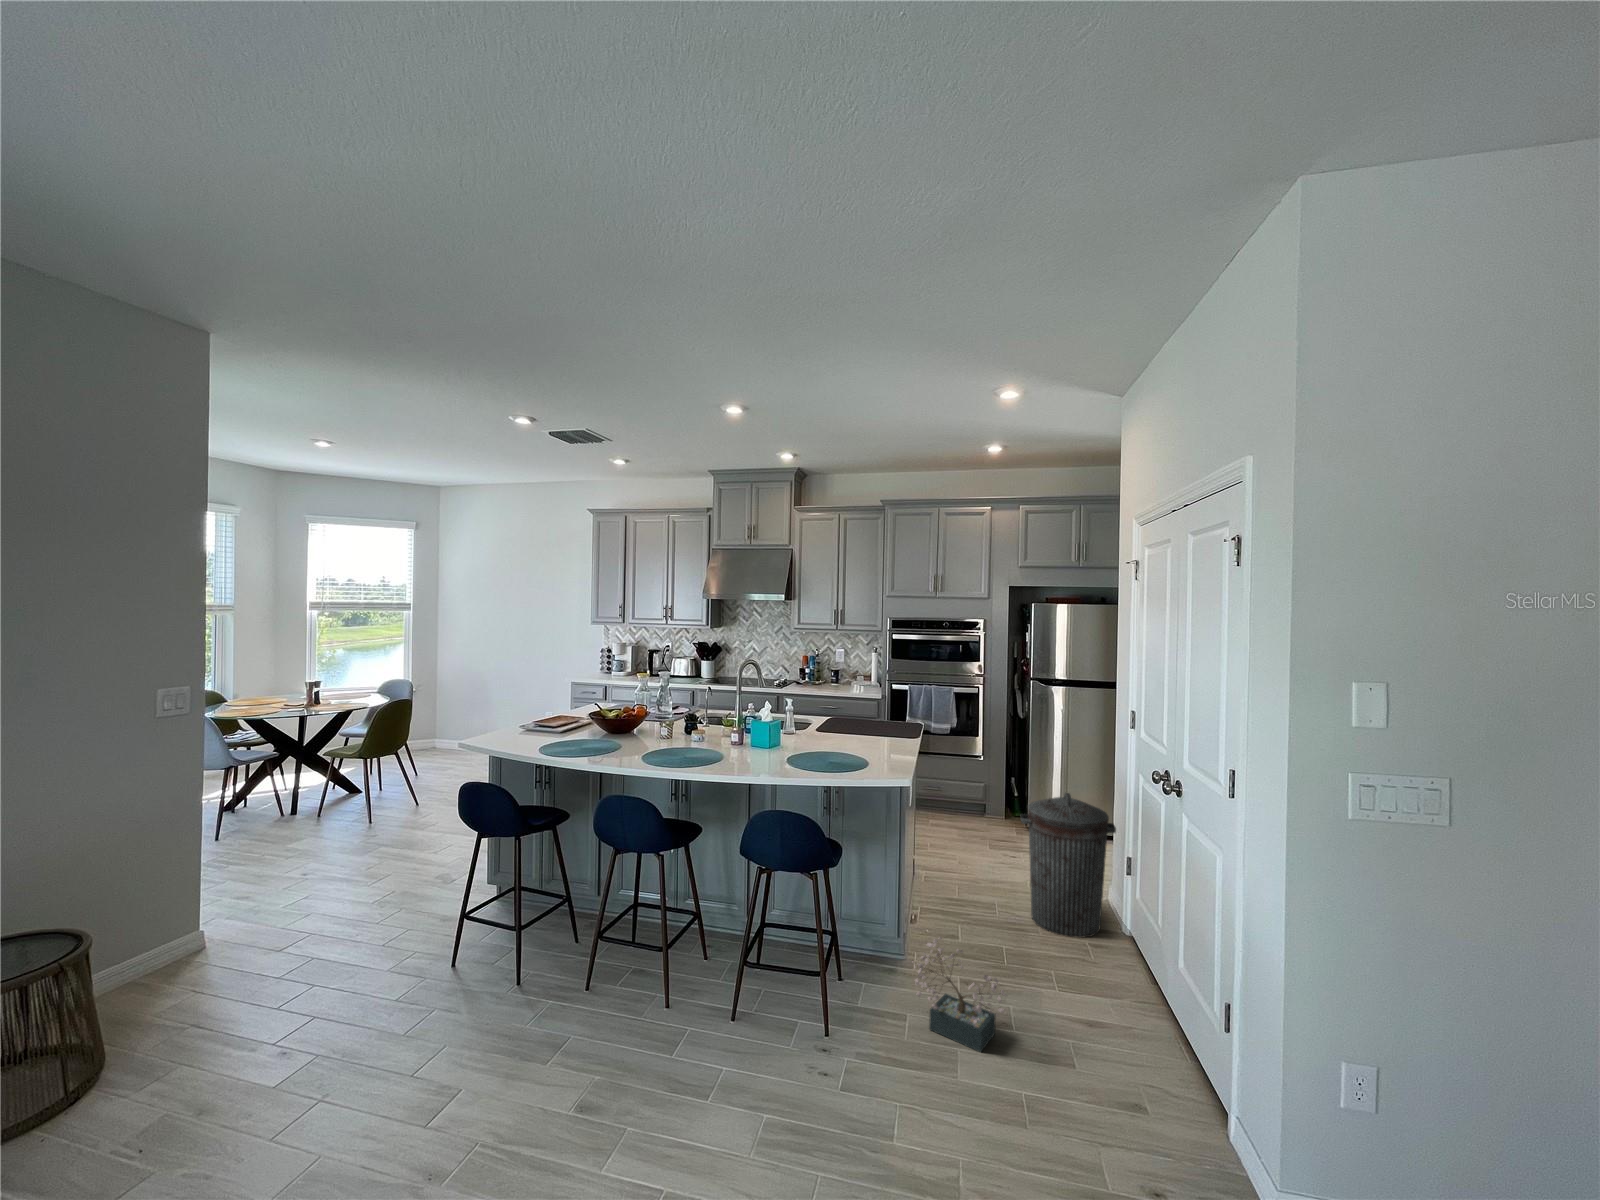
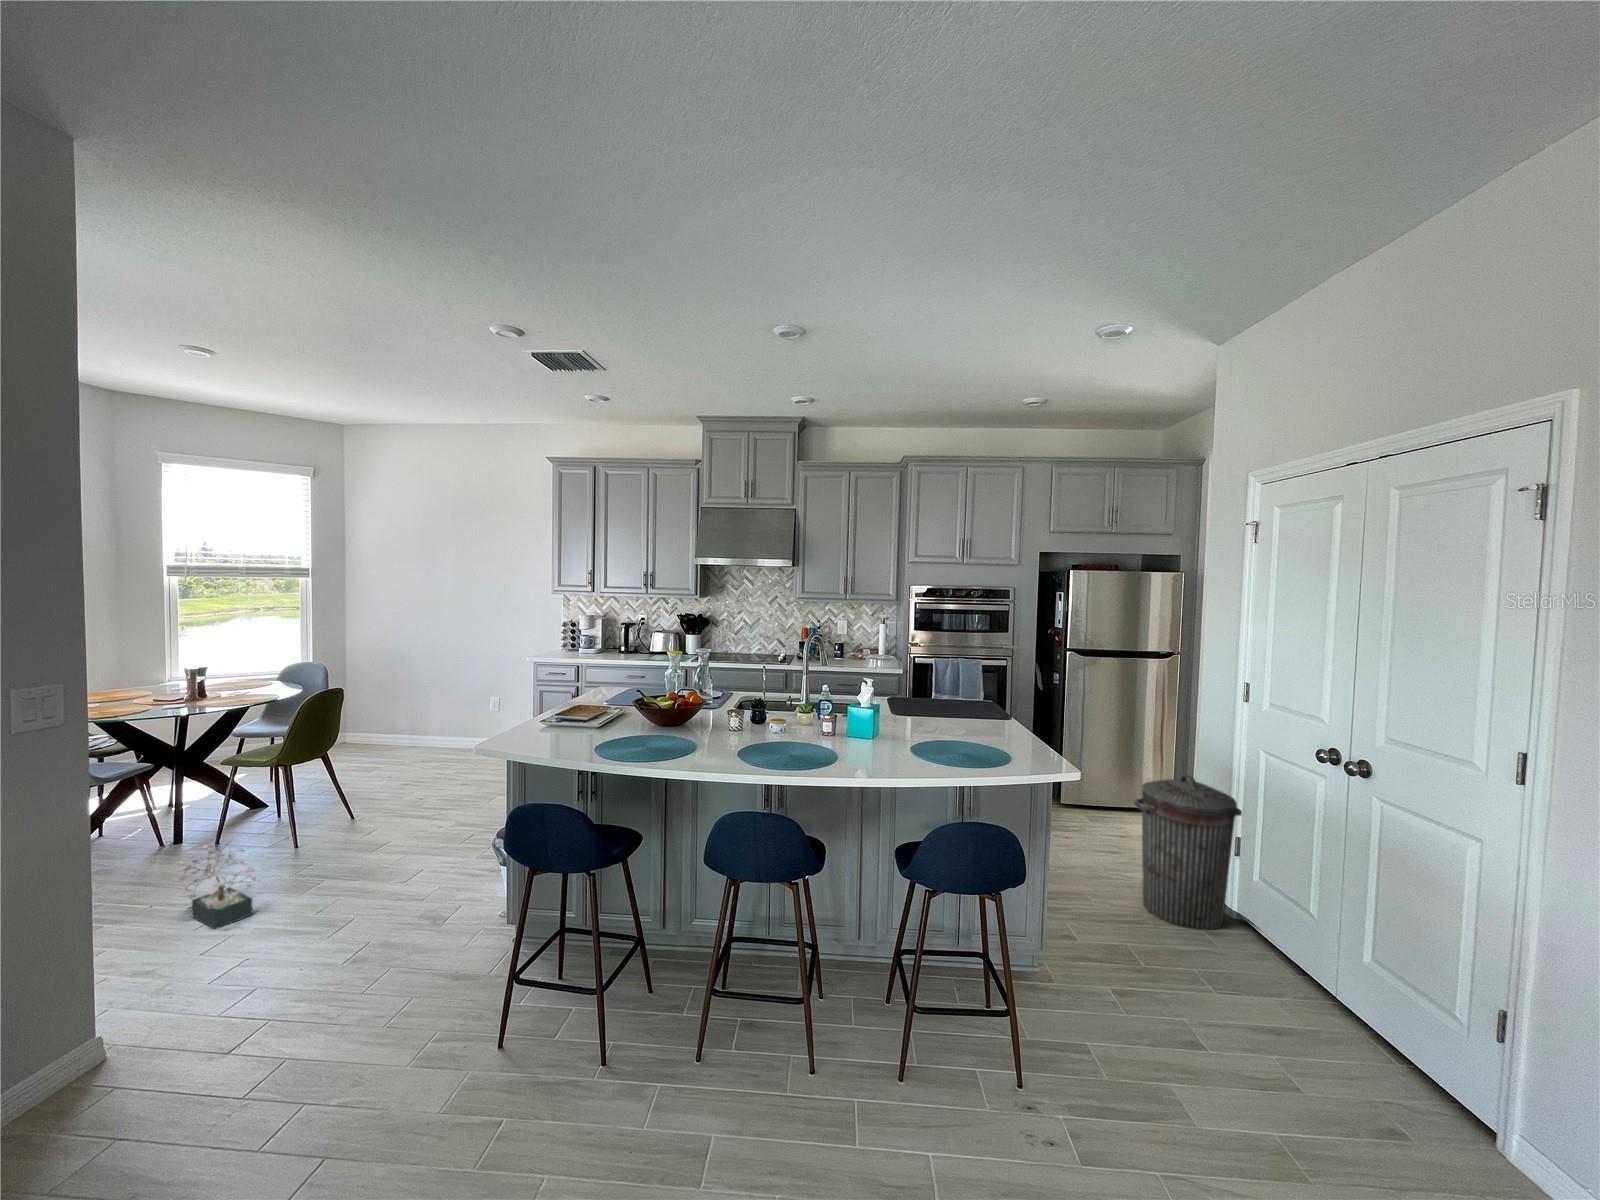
decorative plant: present [914,937,1006,1052] -> present [175,840,262,929]

